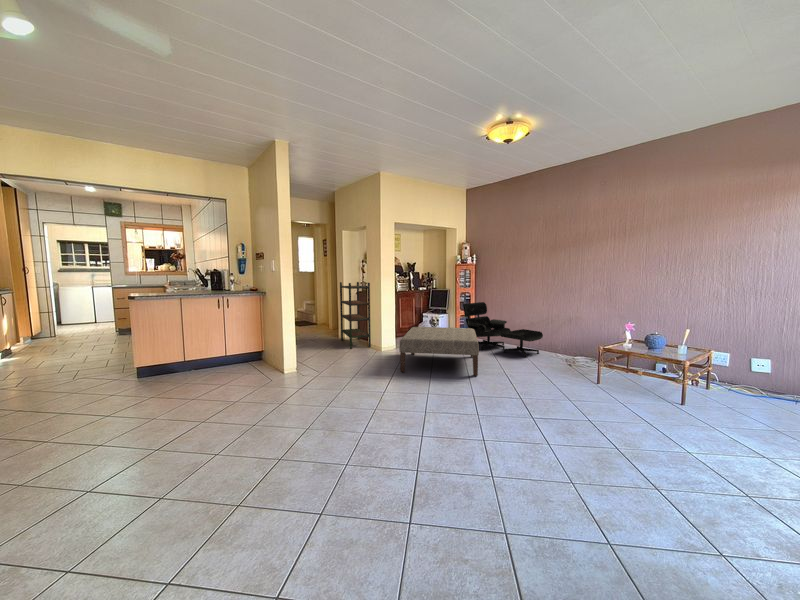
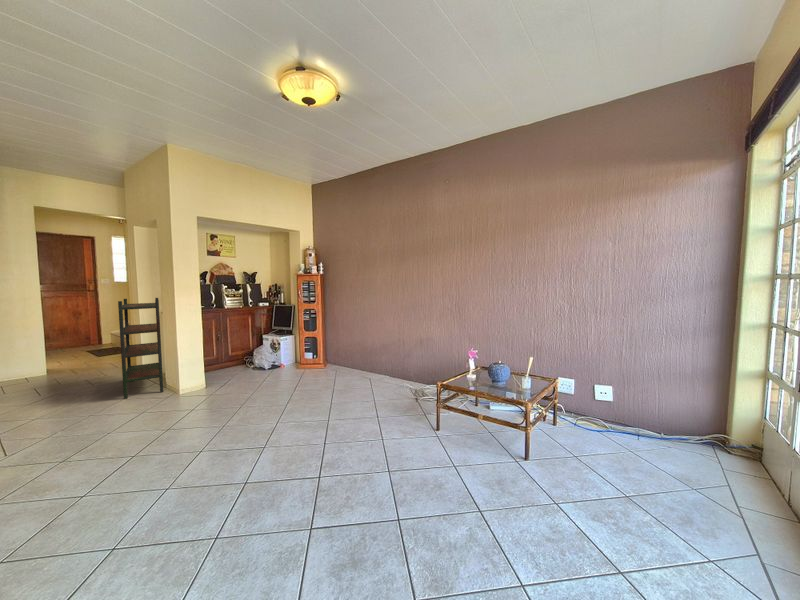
lounge chair: present [463,302,543,357] -> none [302,320,393,392]
ottoman: present [399,327,479,376] -> none [155,360,304,445]

